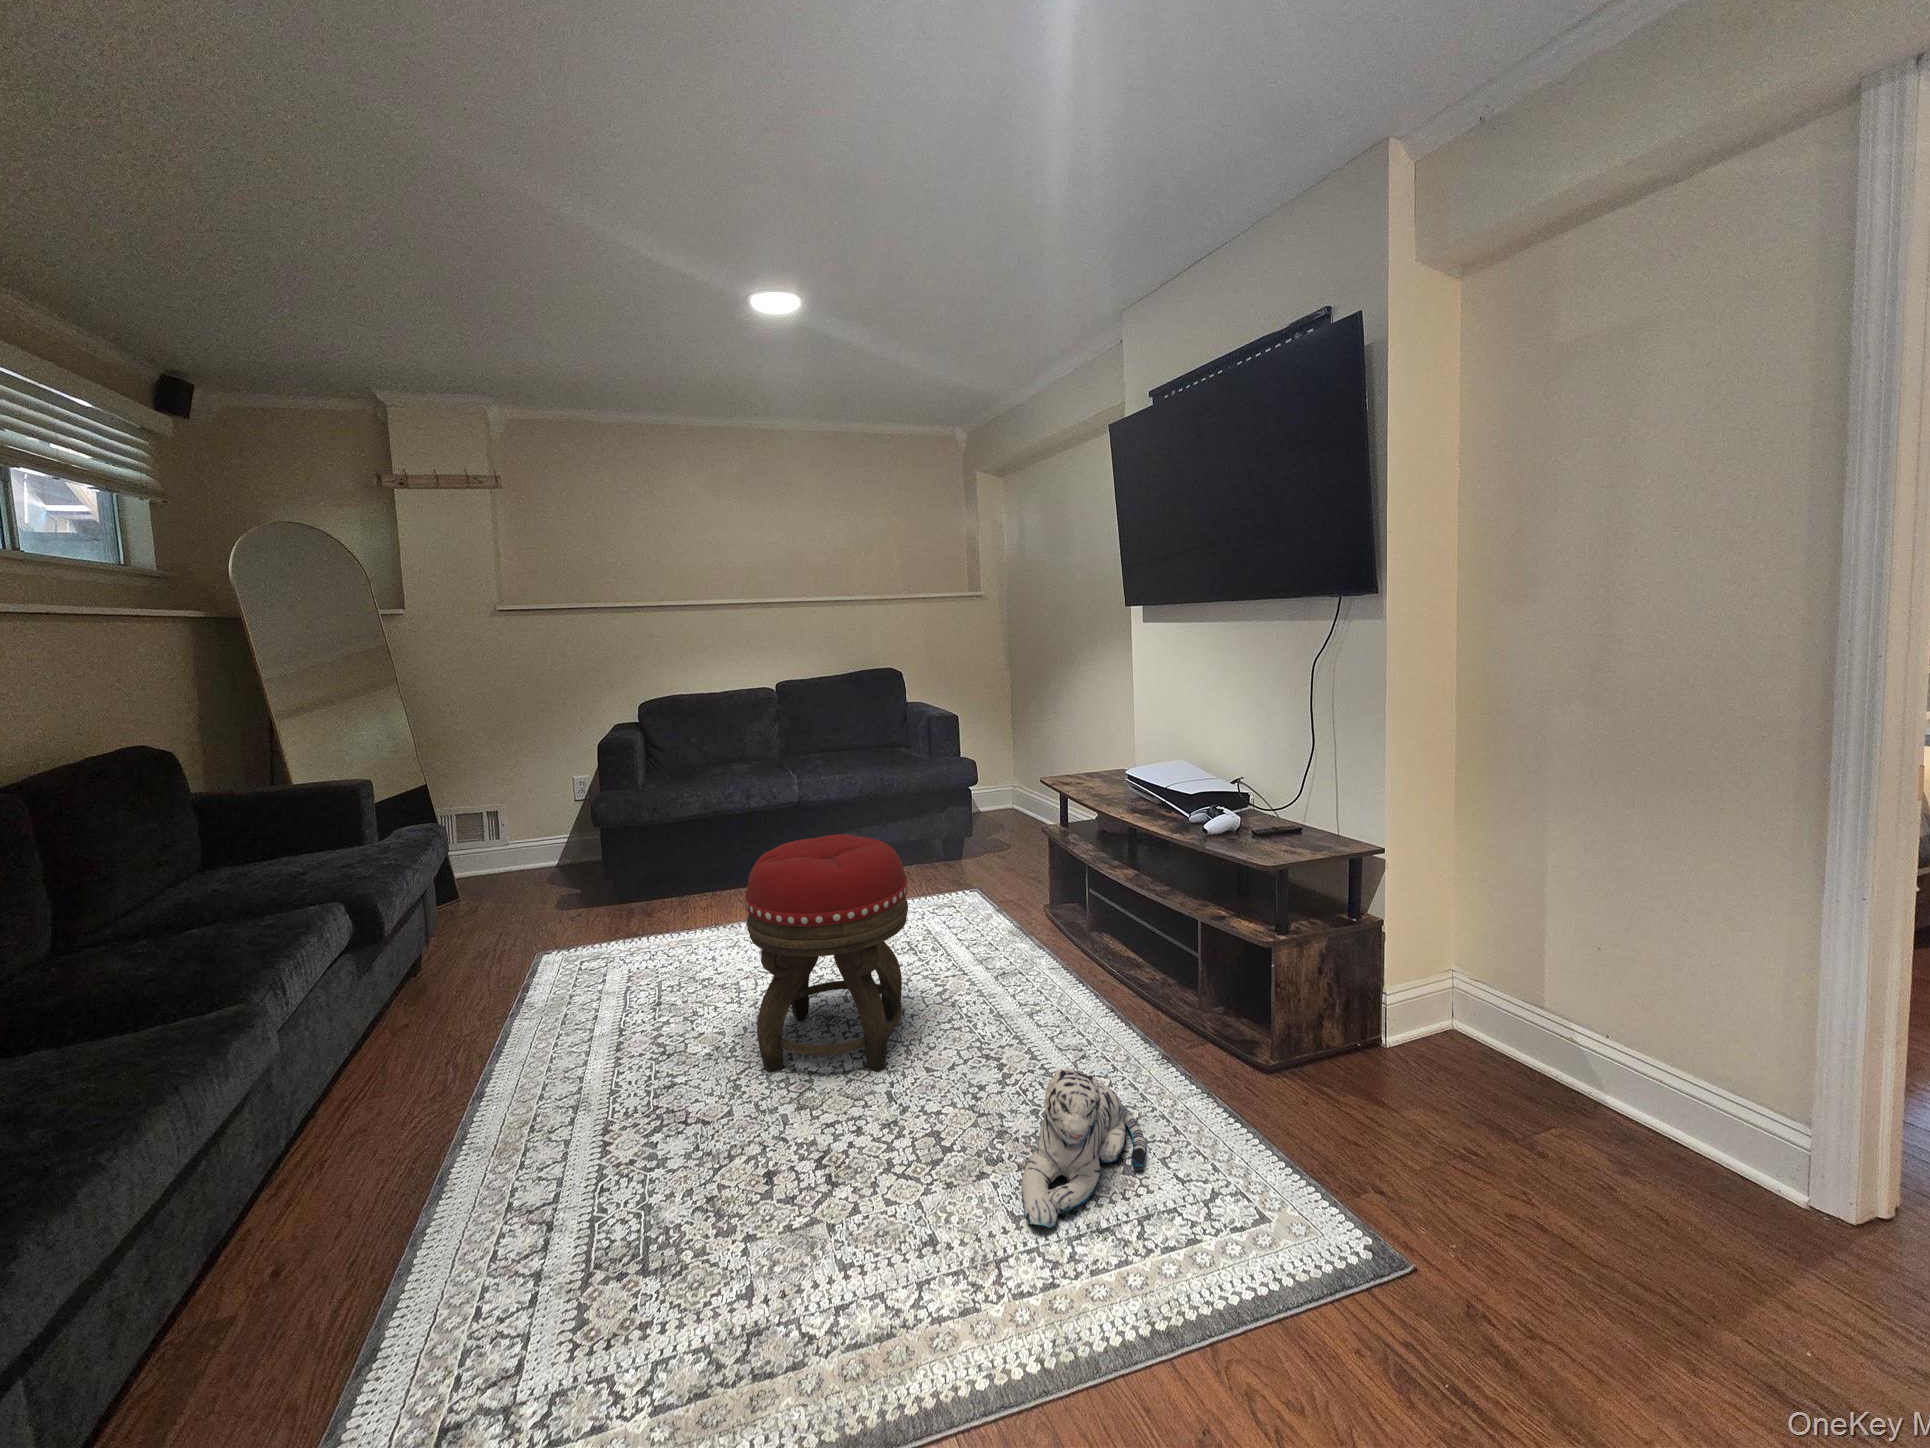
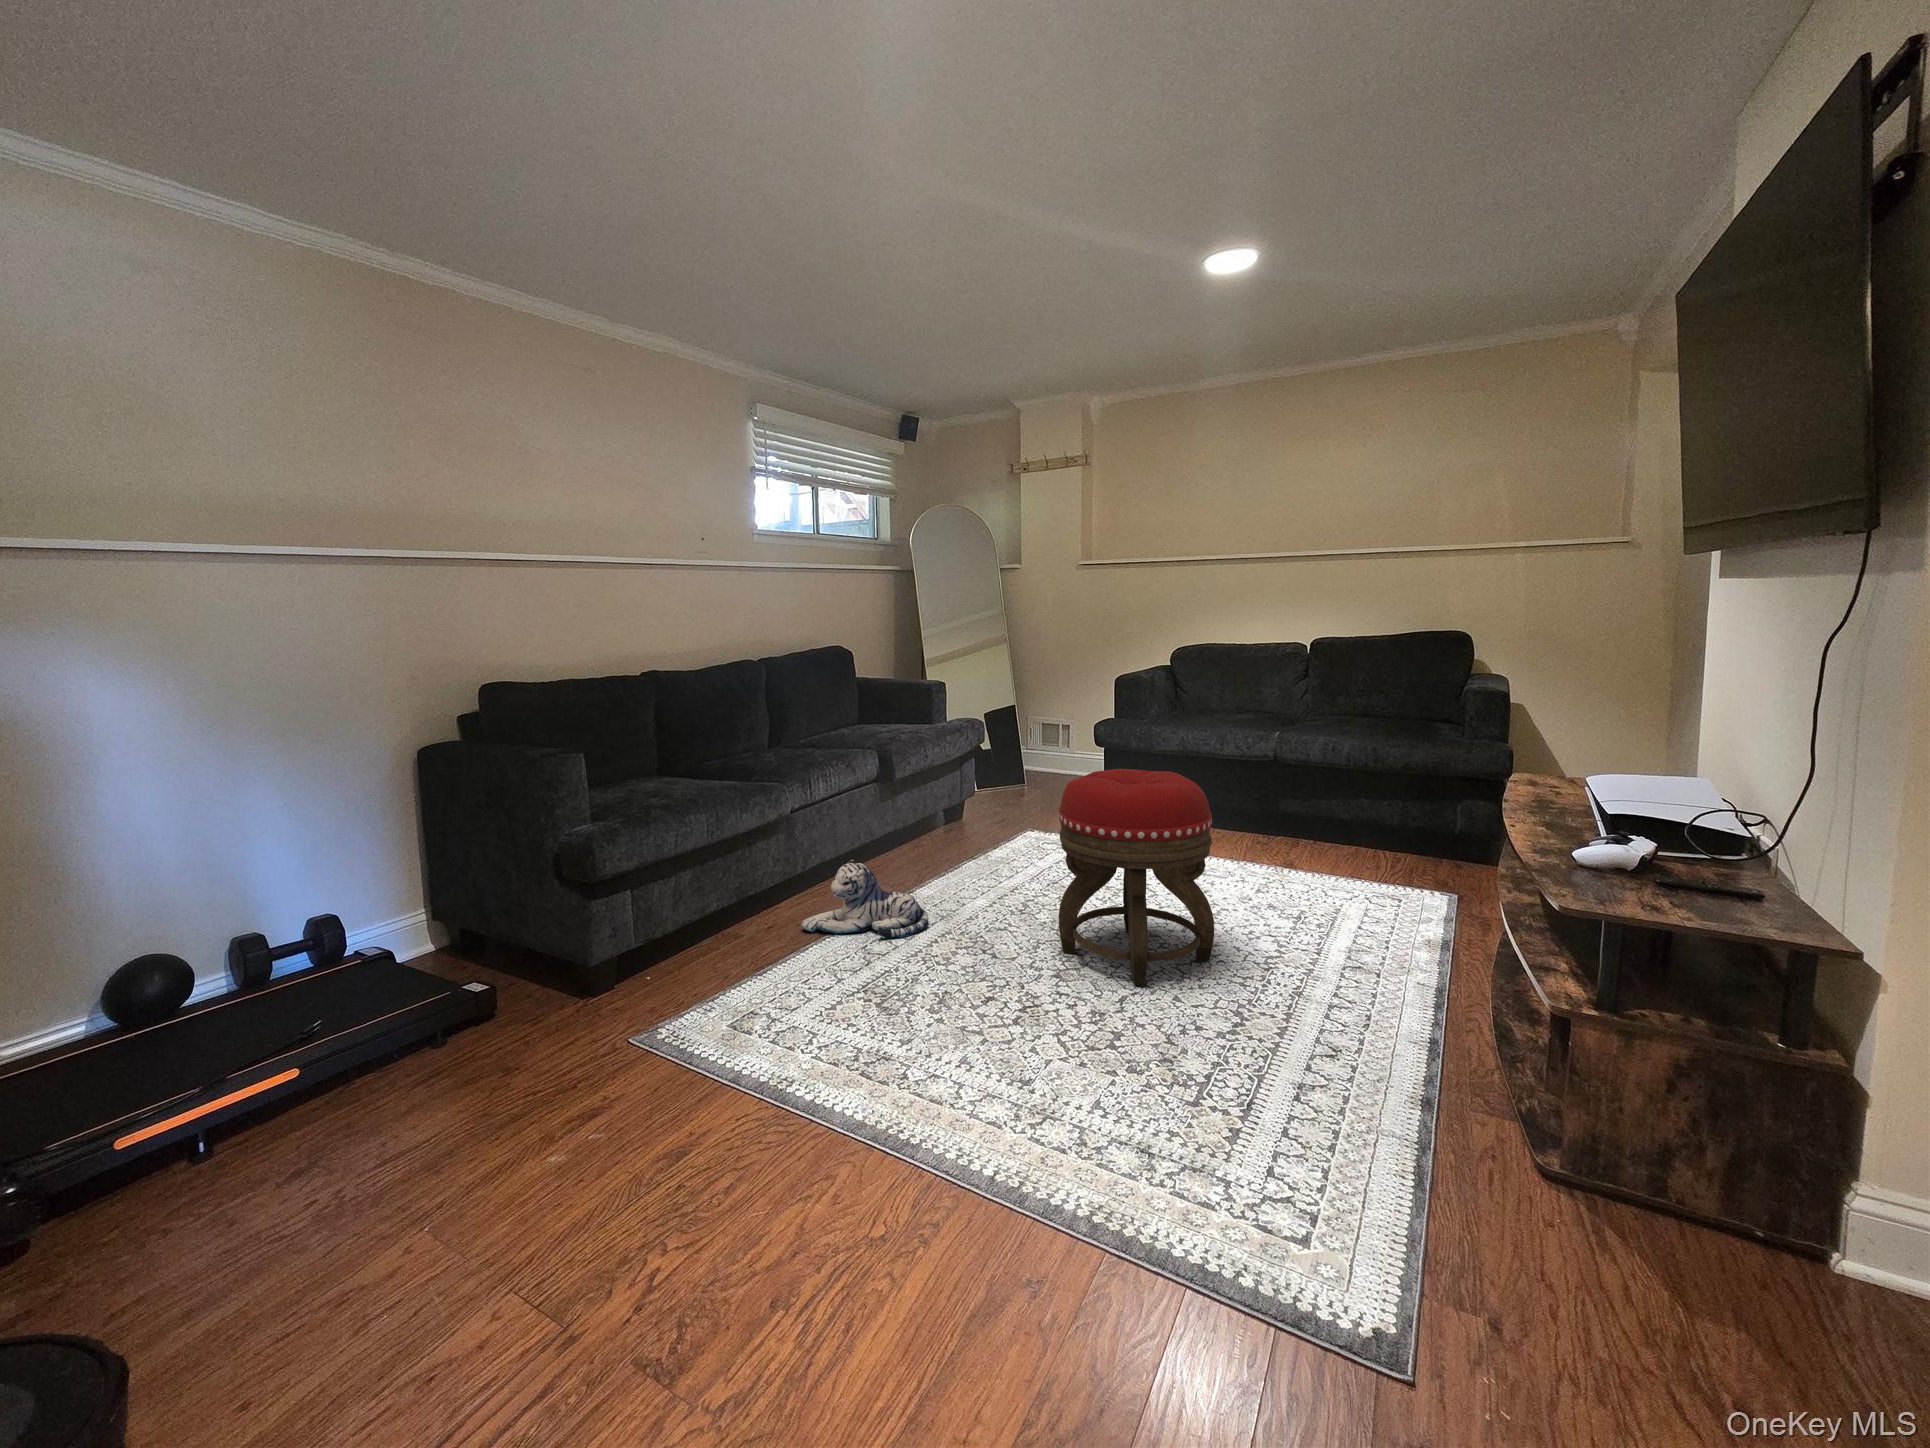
plush toy: present [1021,1069,1147,1228] -> present [802,860,929,938]

